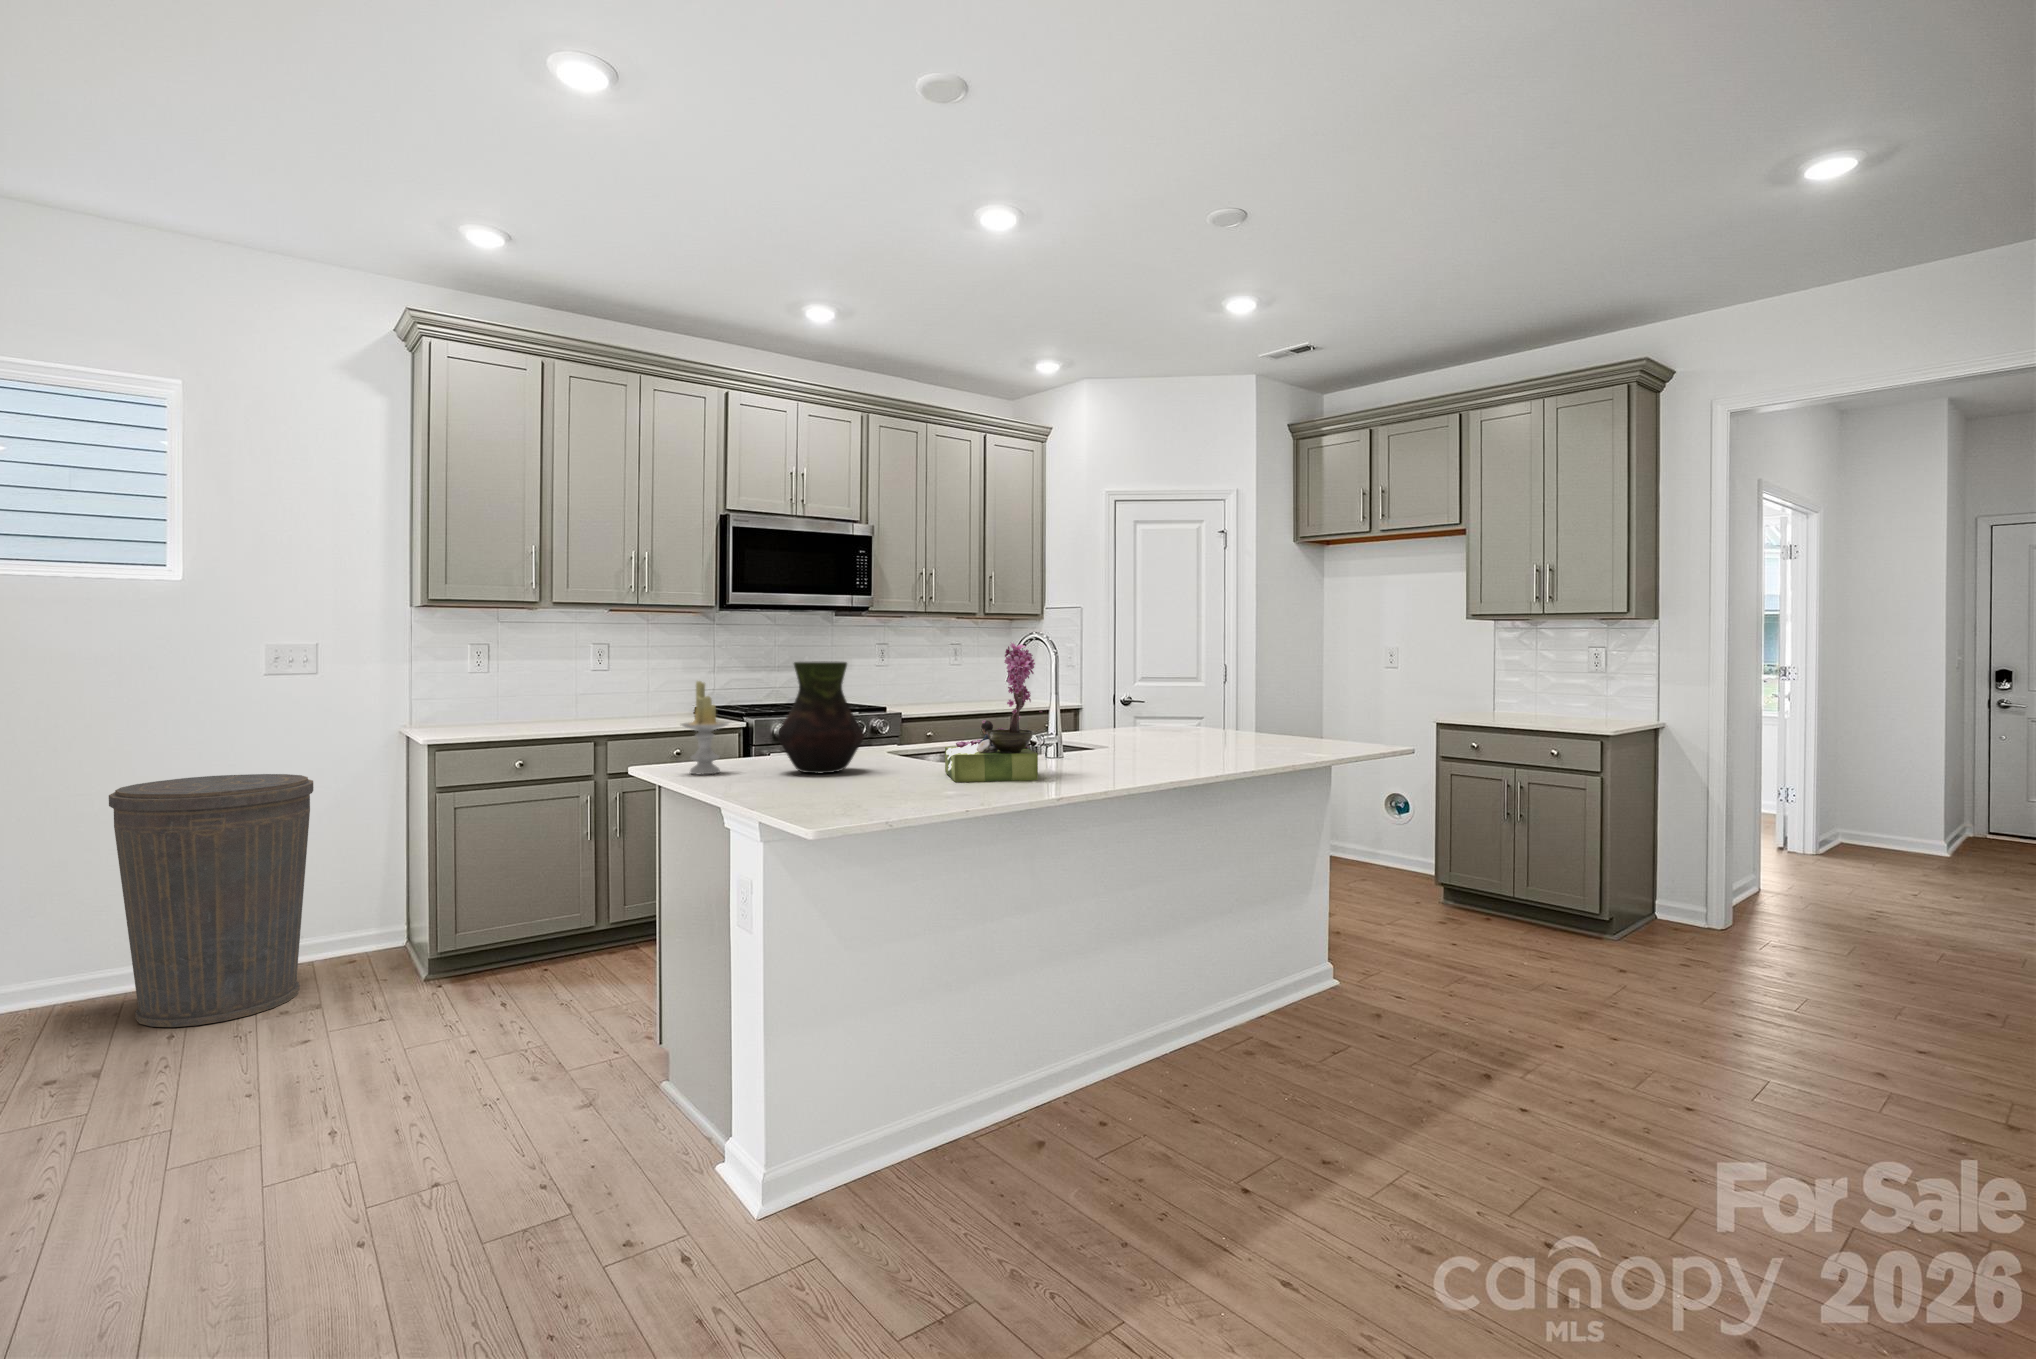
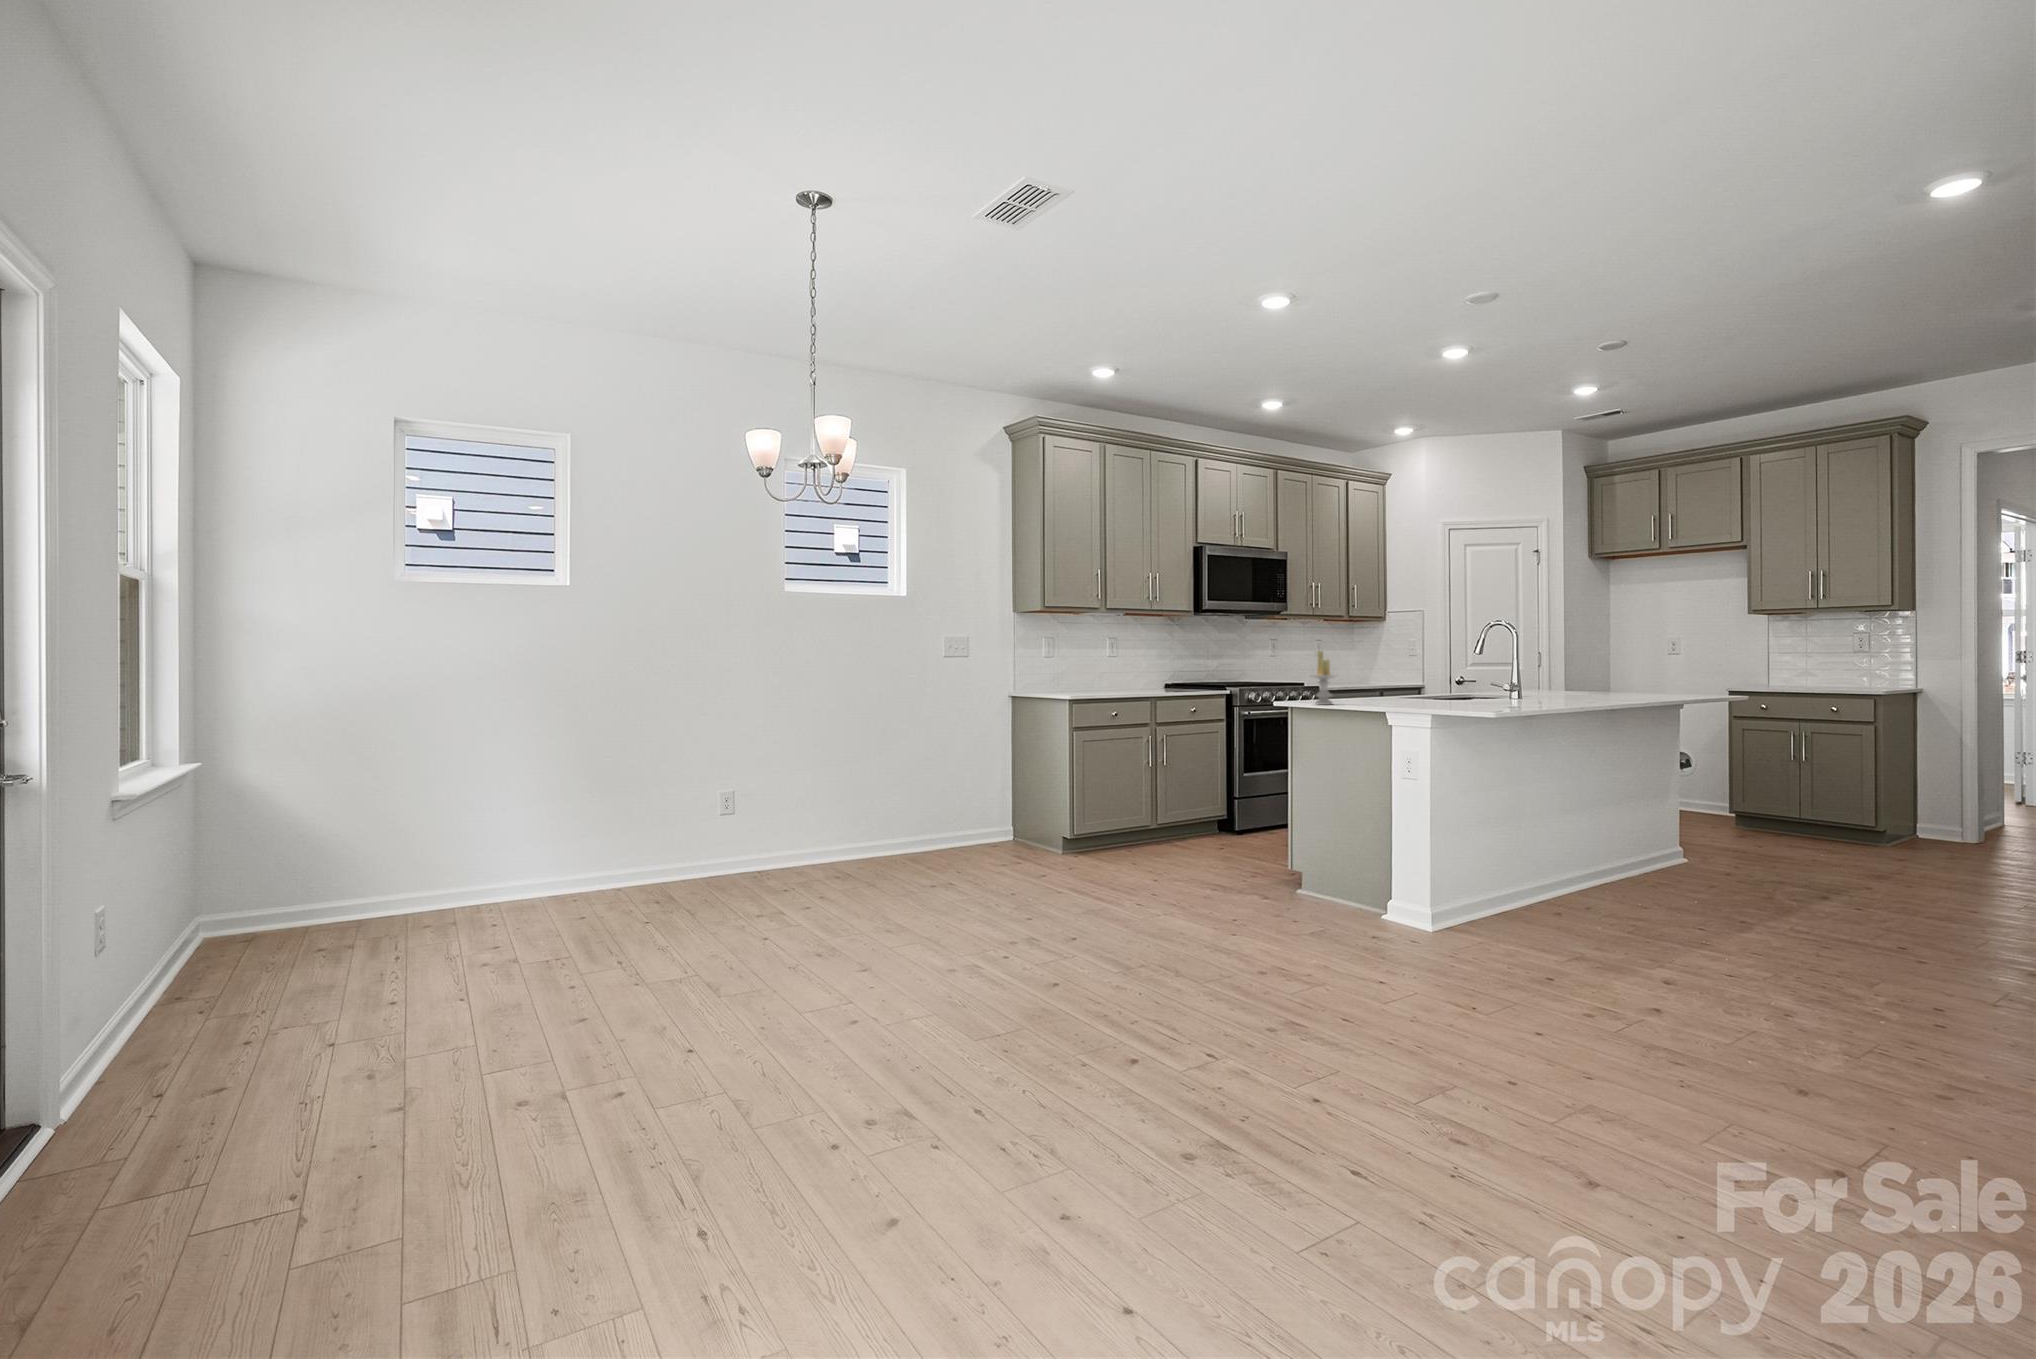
flower arrangement: present [945,643,1042,782] -> none [1476,624,1550,704]
vase: present [778,661,864,773] -> none [1367,638,1421,704]
trash can: present [109,774,314,1027] -> none [905,719,1002,866]

